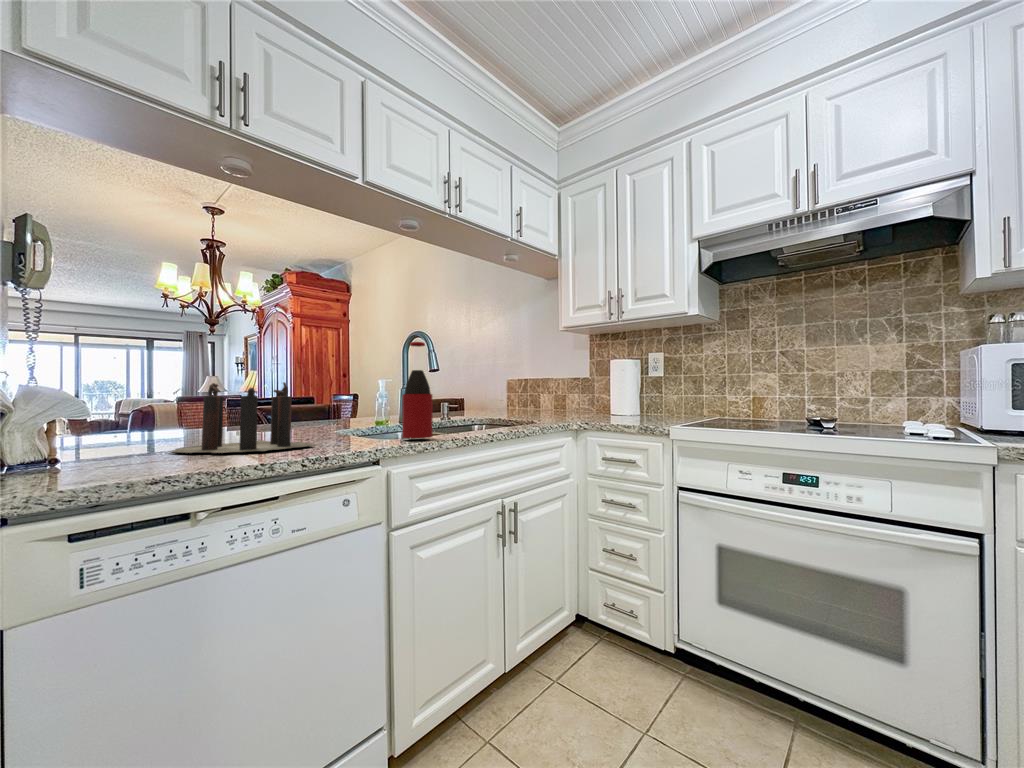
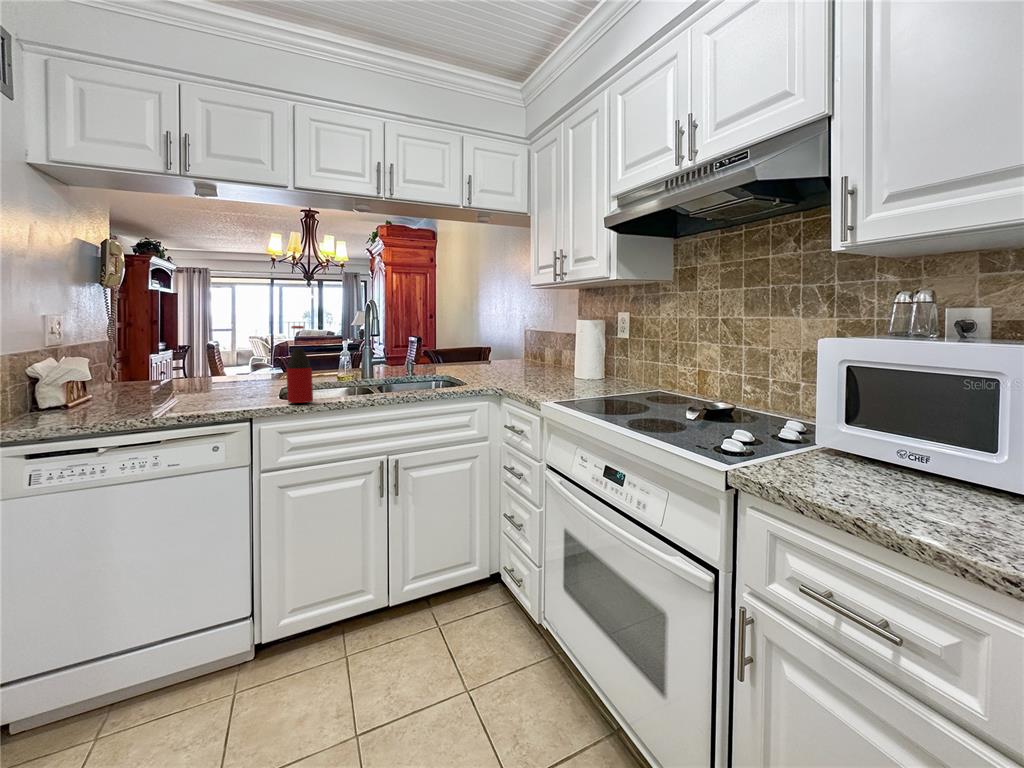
candle: present [172,382,315,453] -> none [121,360,243,410]

